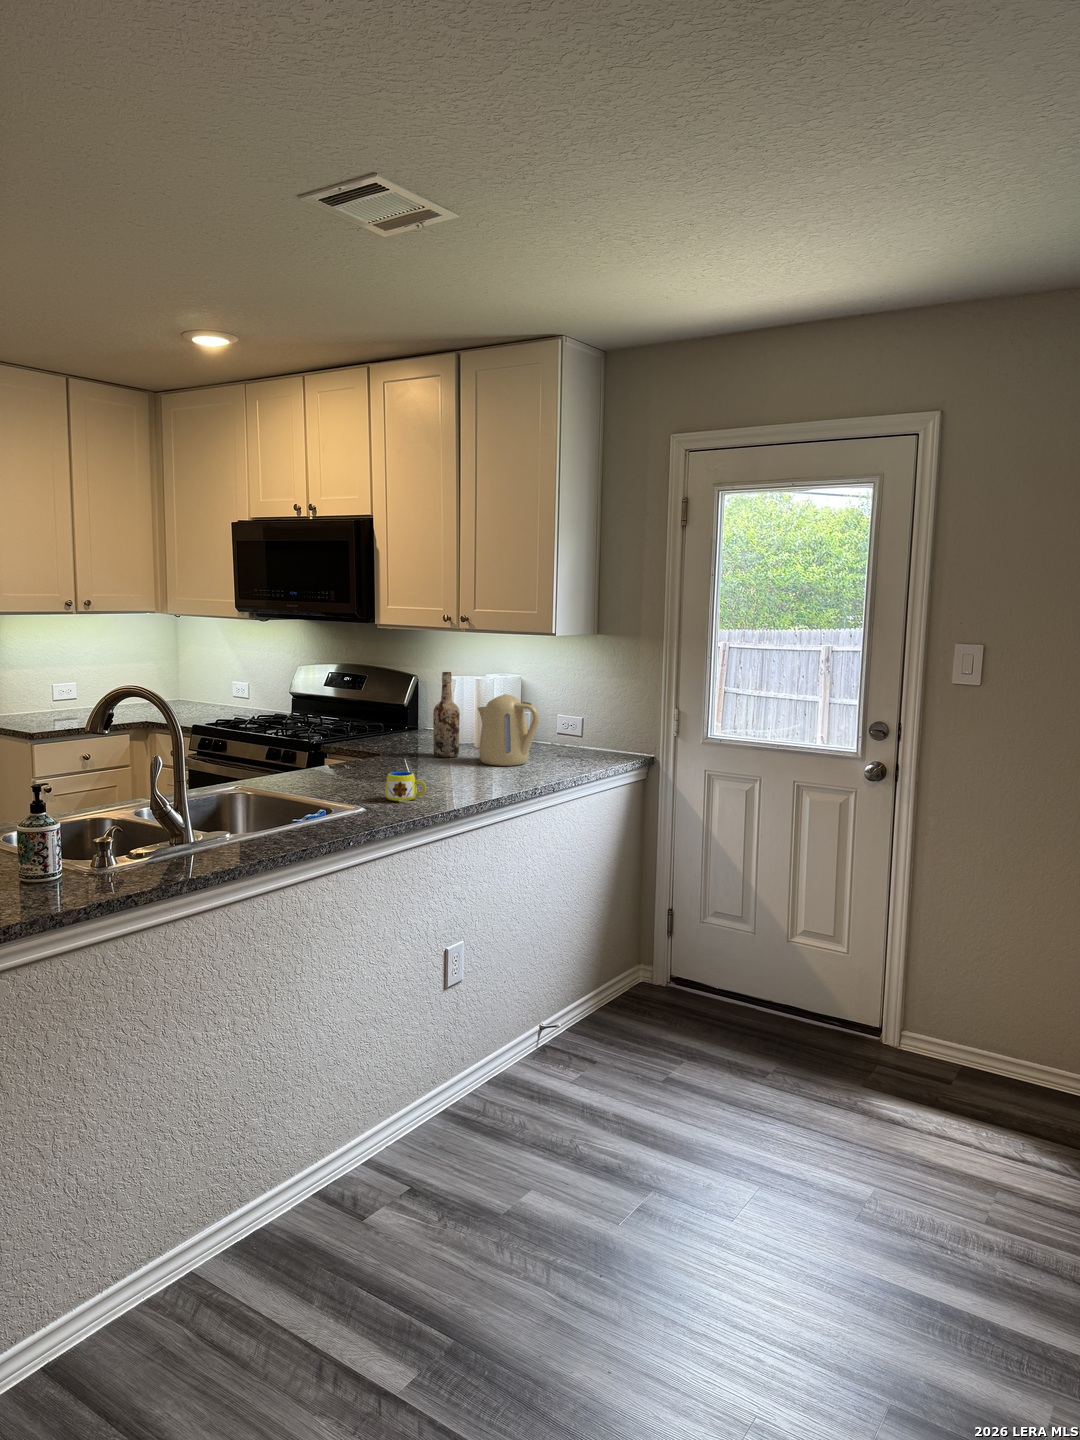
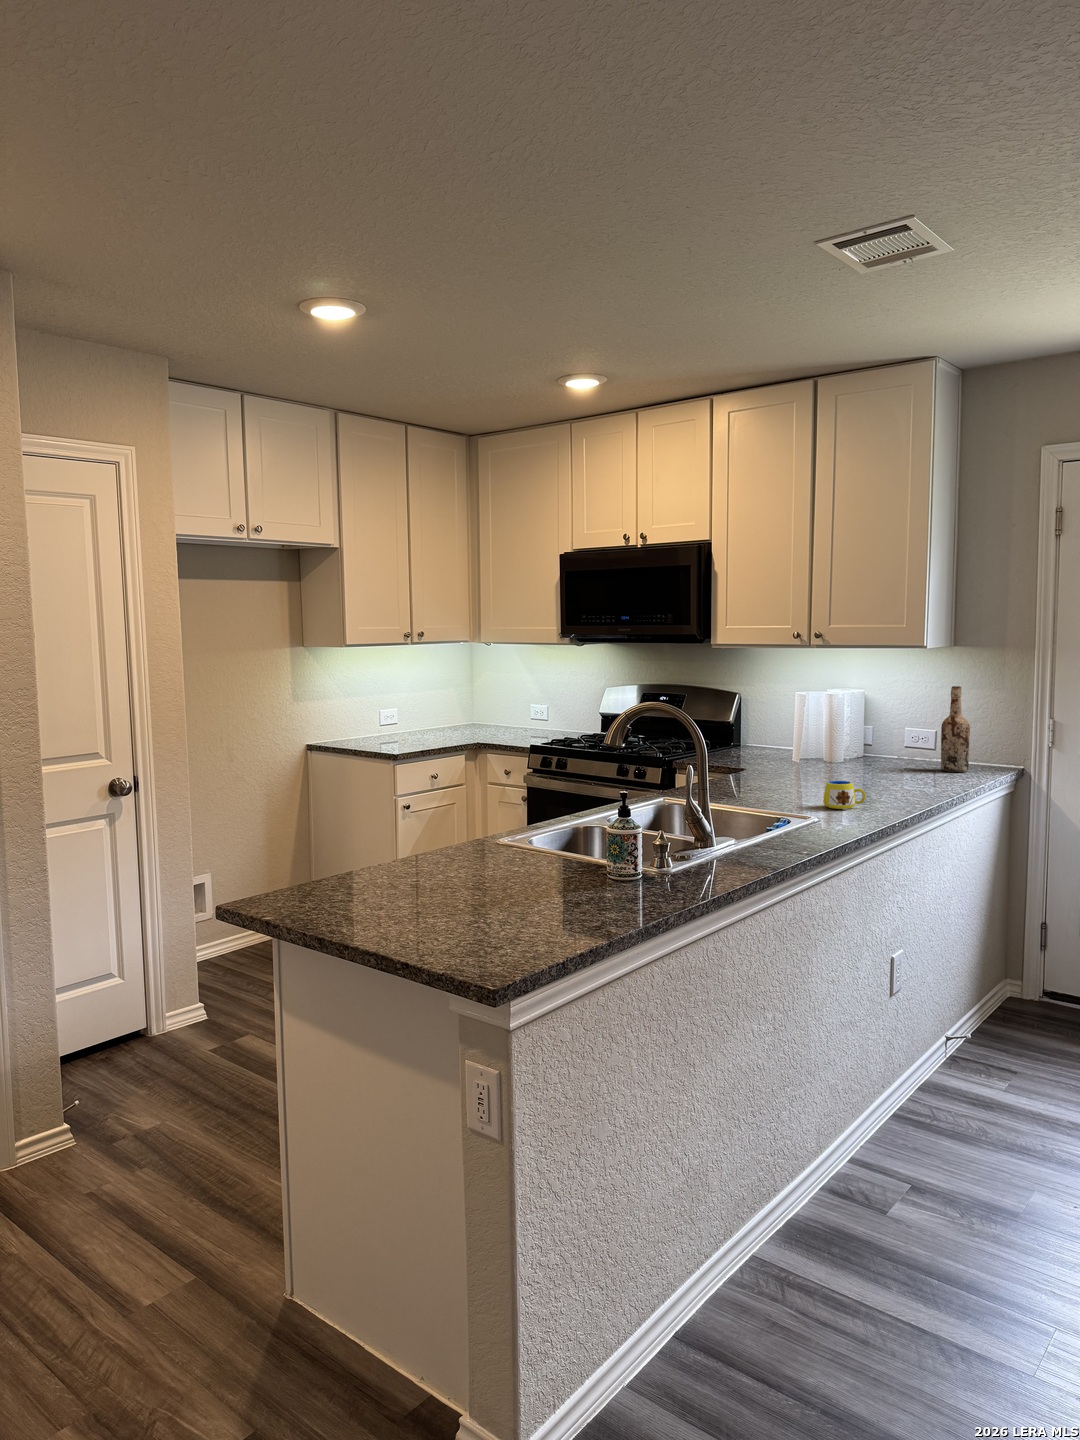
wine bottle: present [433,672,460,757] -> present [941,686,970,772]
kettle: present [477,694,539,766] -> none [852,707,924,777]

